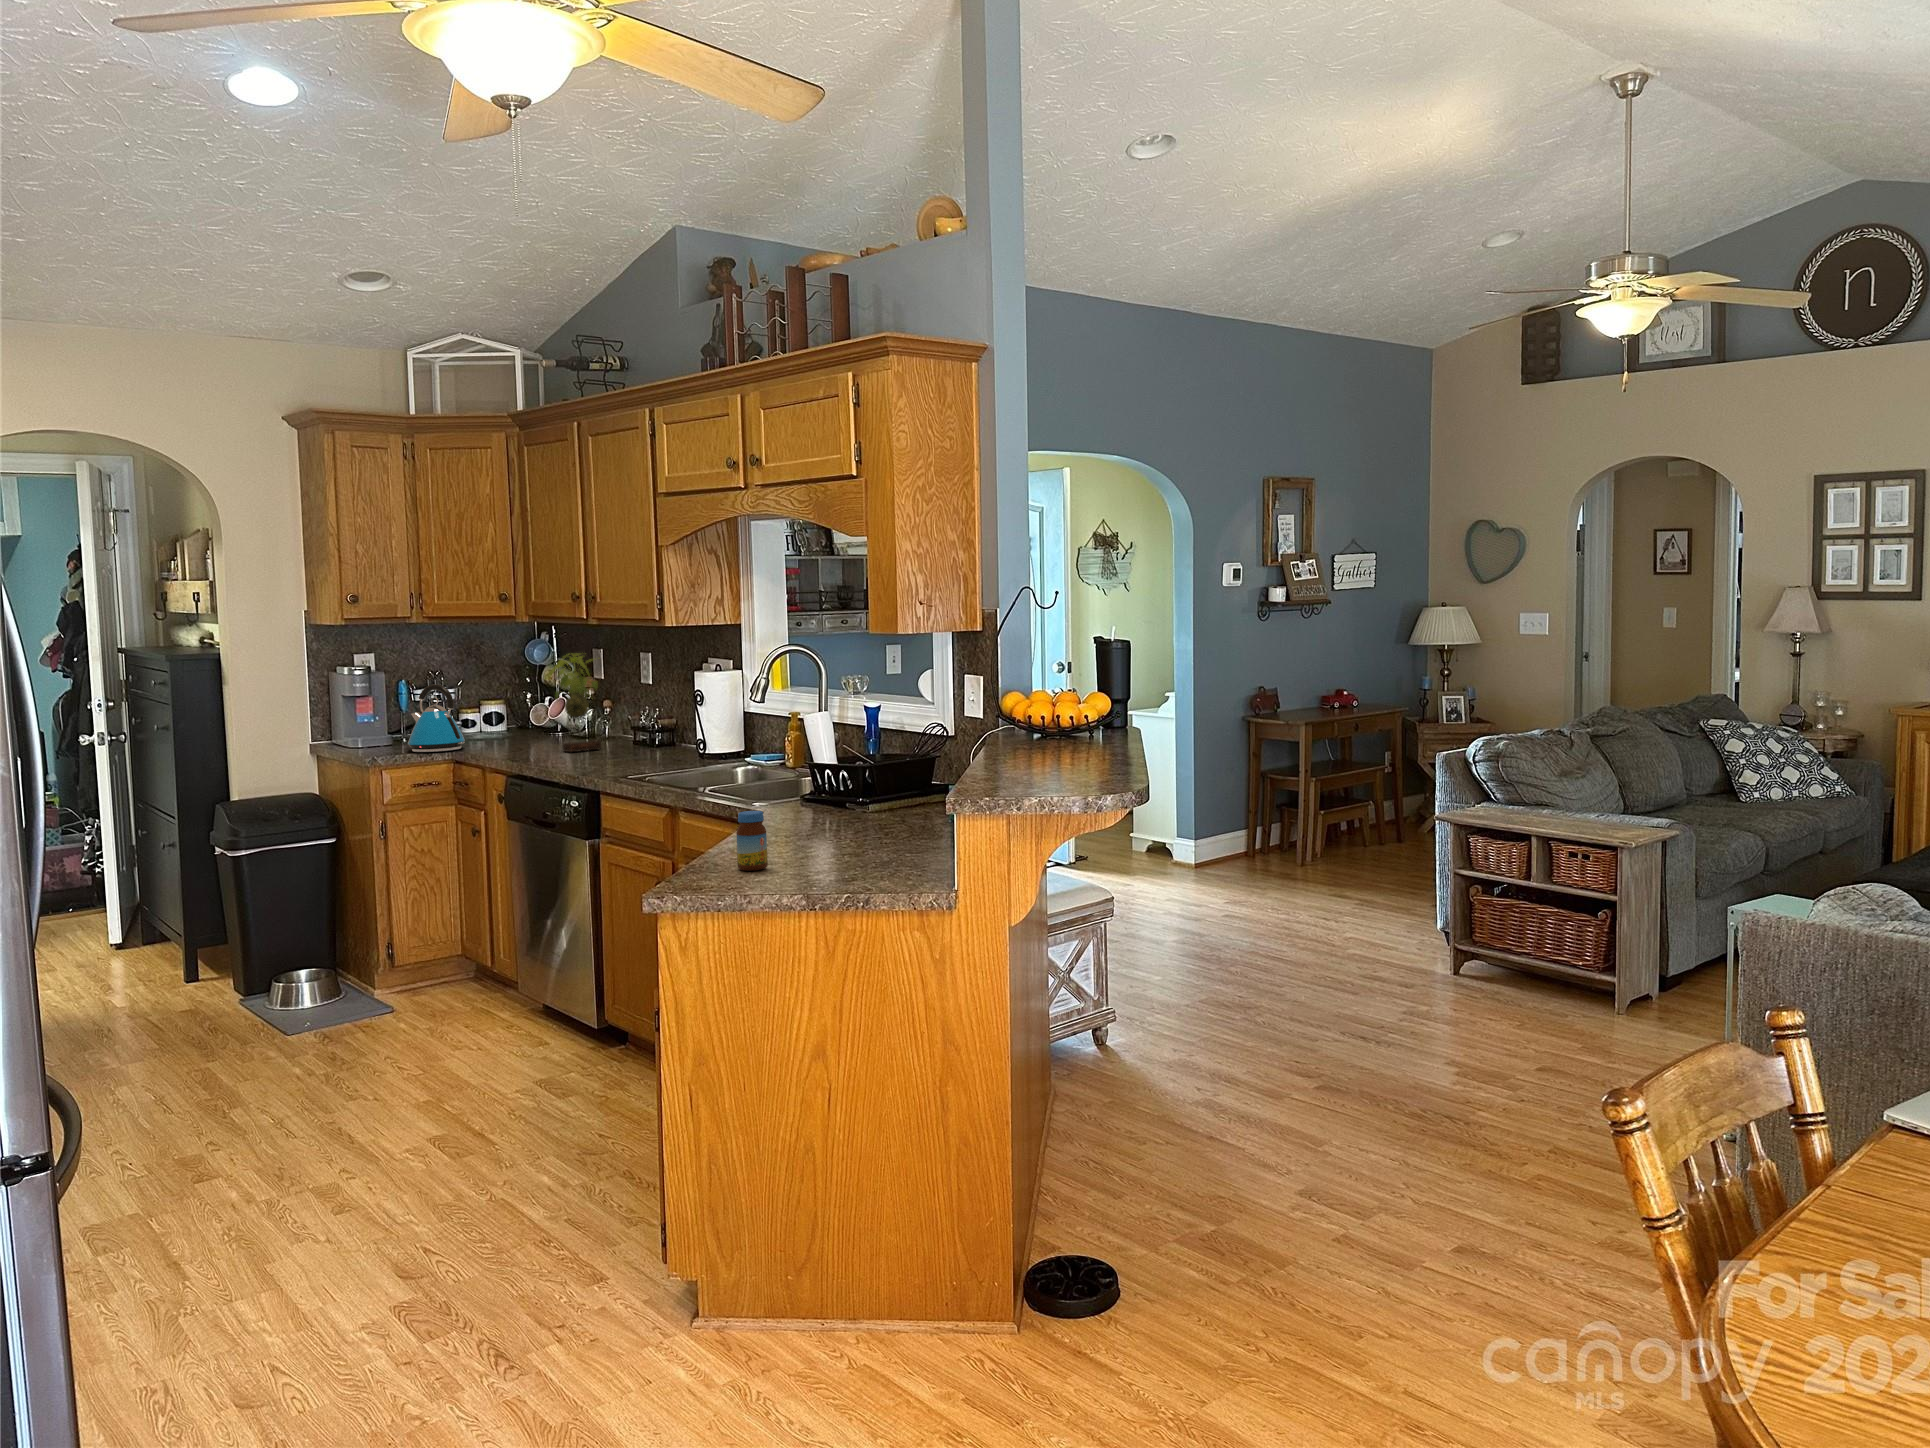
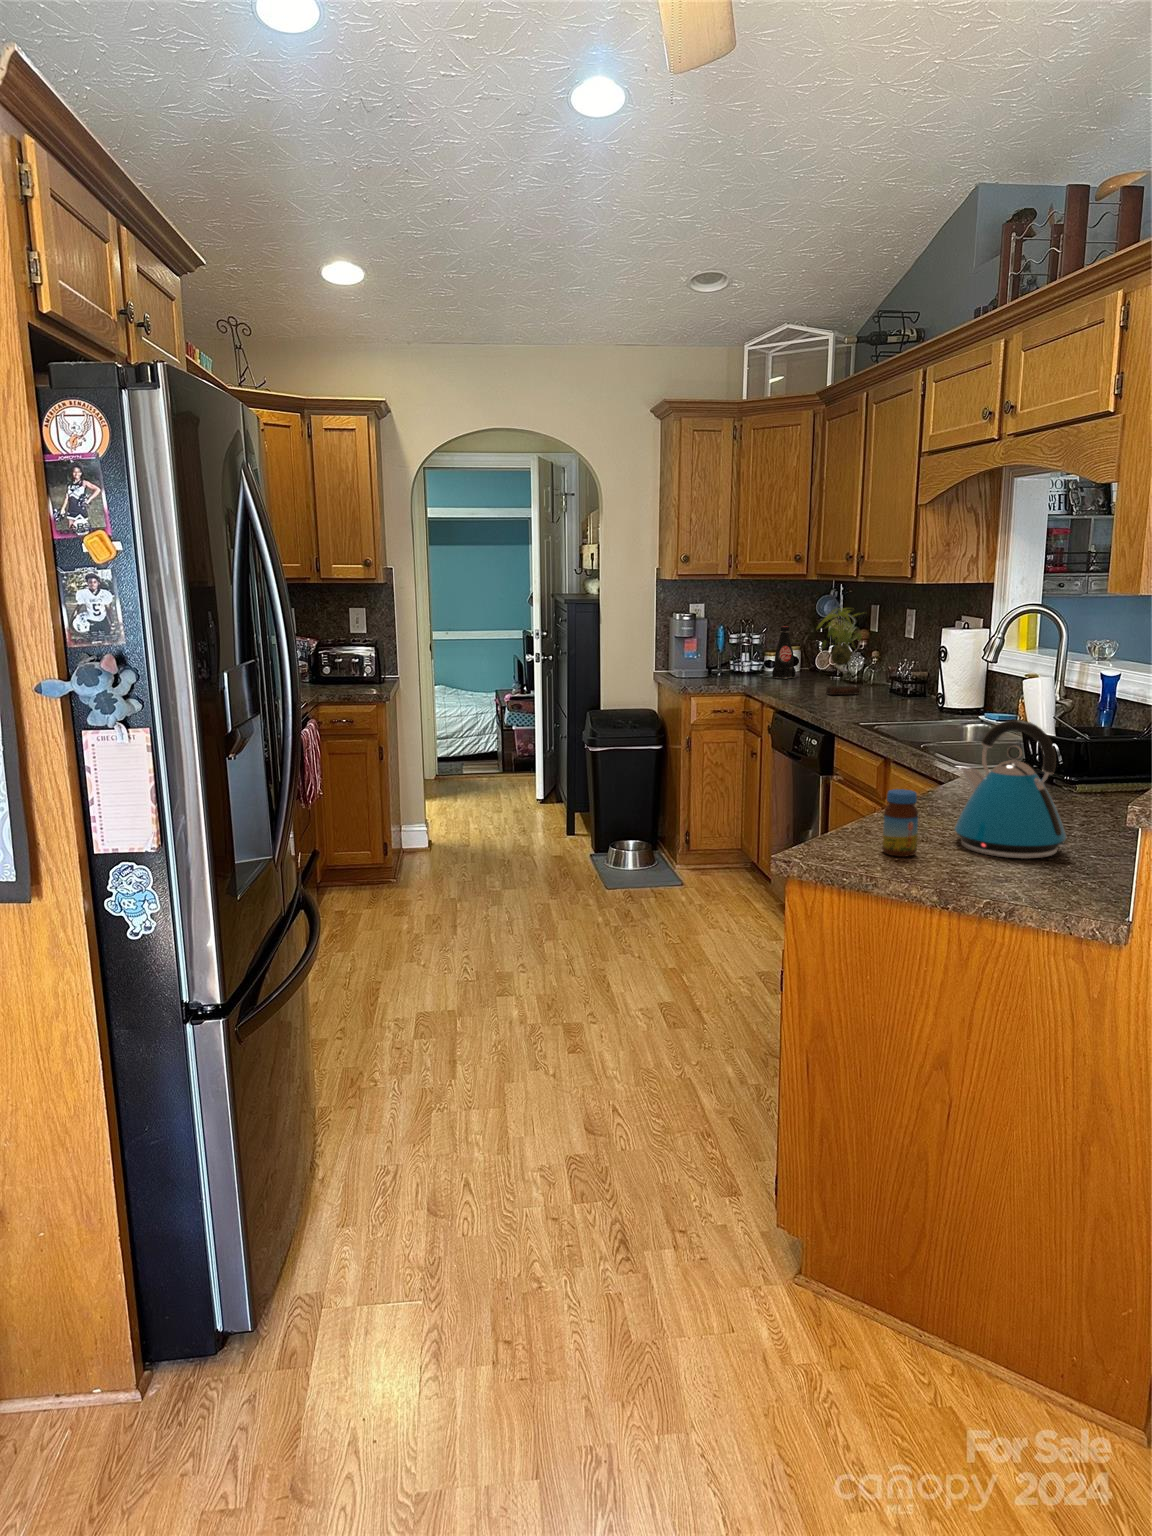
bottle: none [481,677,510,740] -> present [772,626,796,679]
kettle: present [408,684,465,752] -> present [955,720,1071,859]

